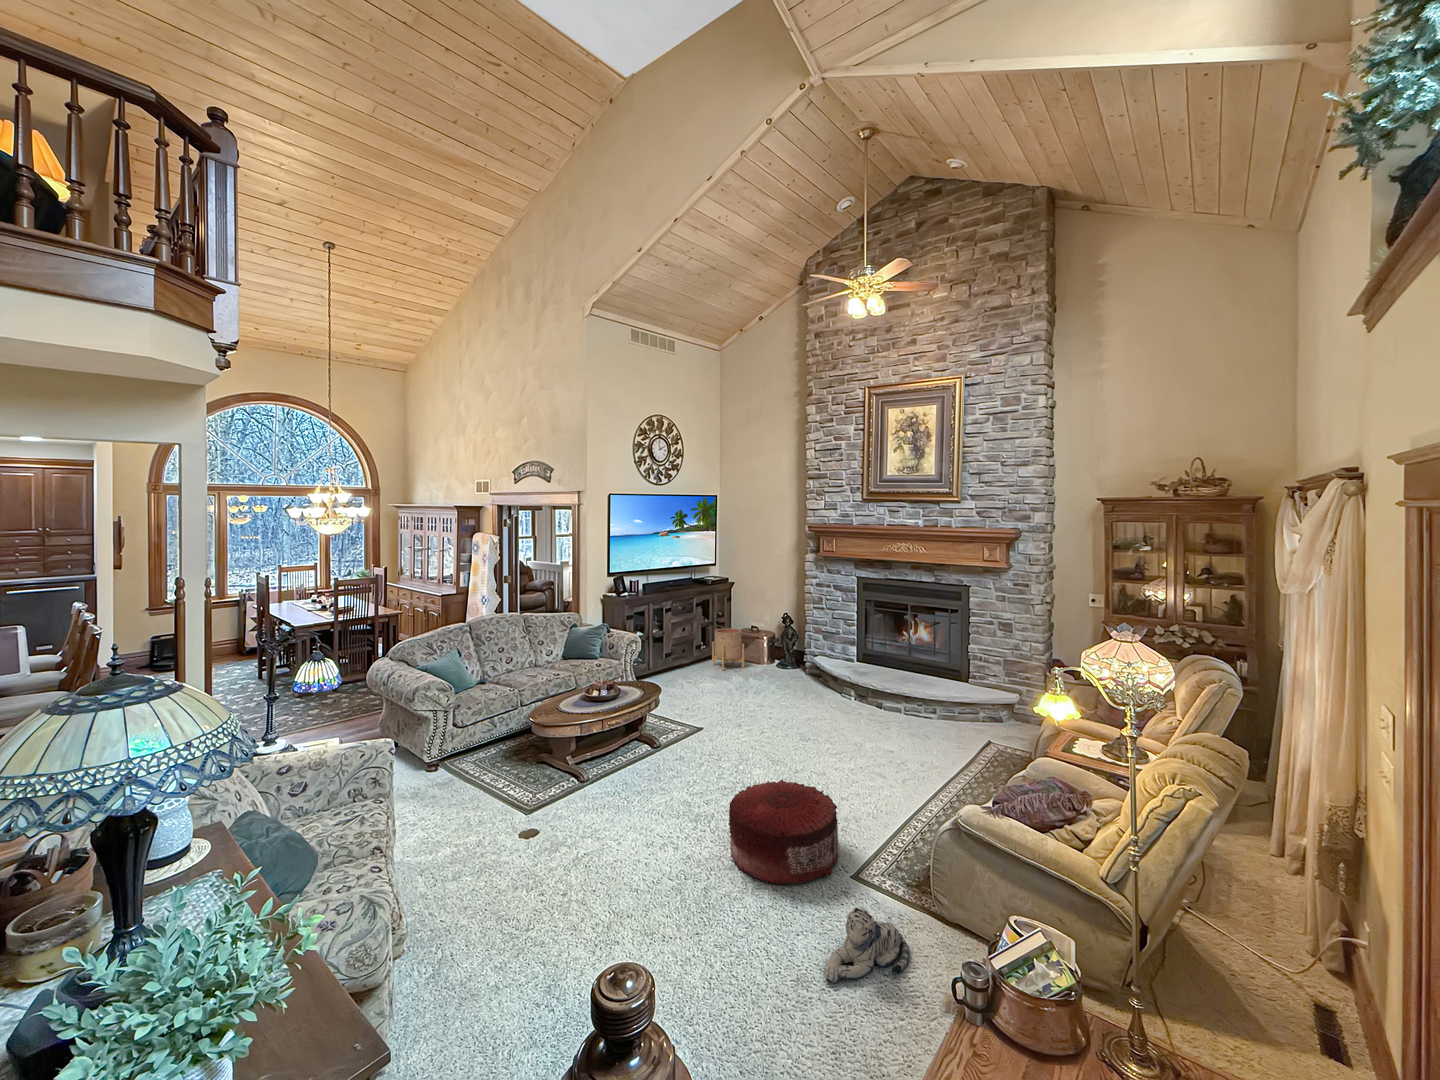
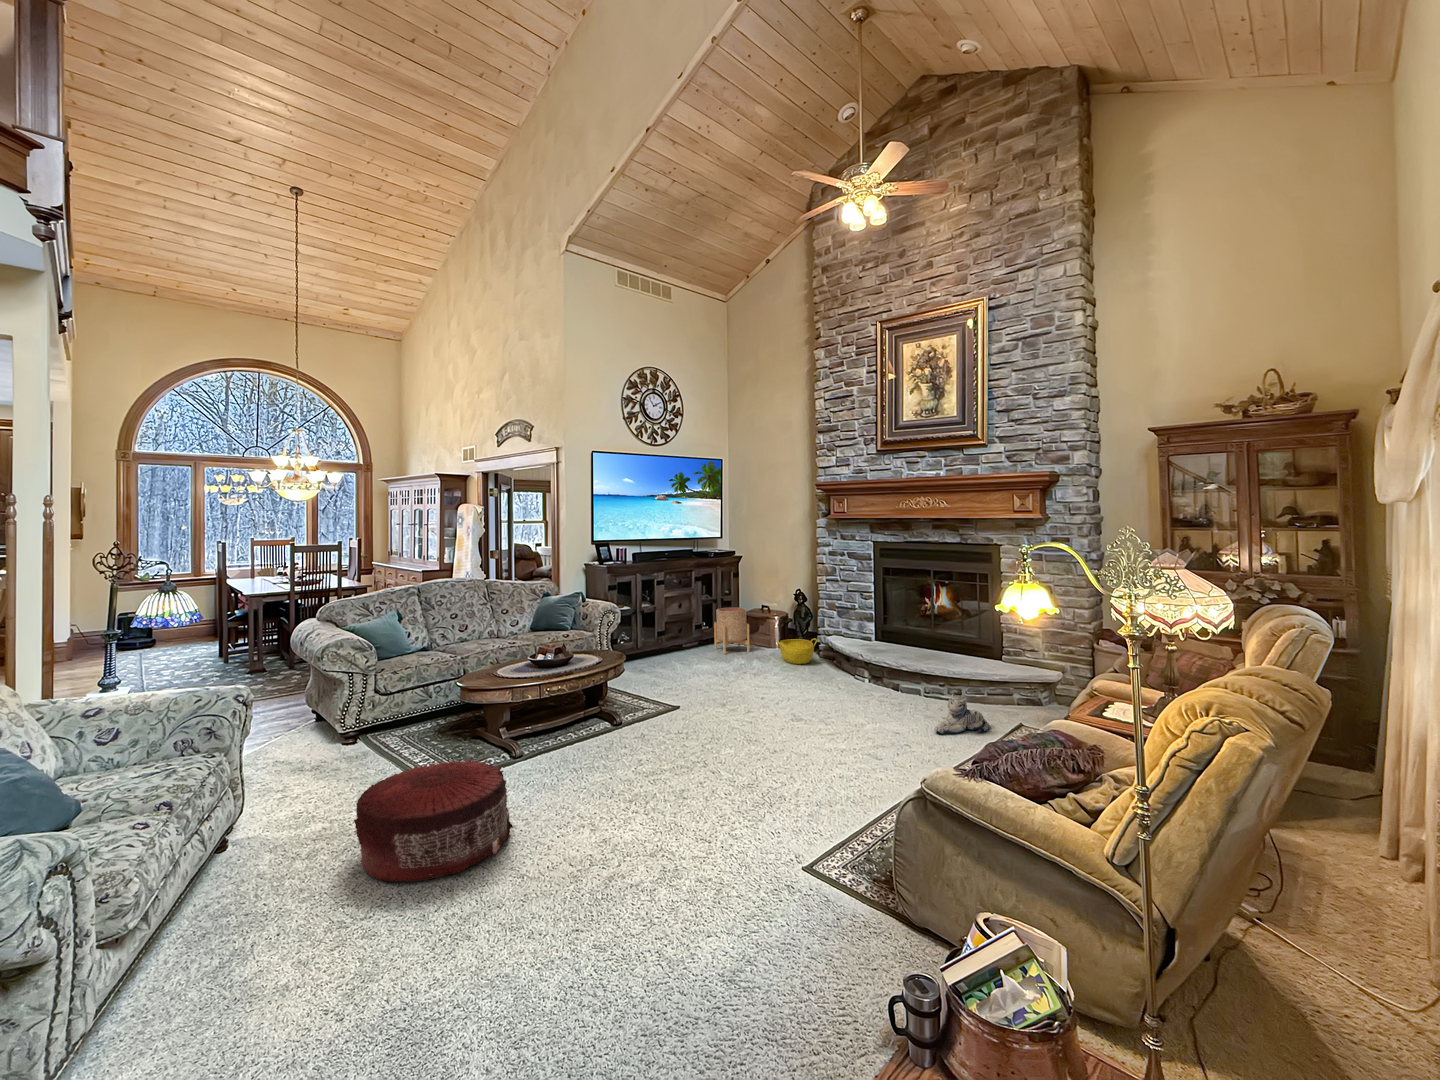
basket: none [771,658,806,682] -> present [776,638,817,664]
pouf: present [729,779,839,885] -> present [354,759,513,882]
plush toy: present [824,907,909,983] -> present [934,694,989,734]

